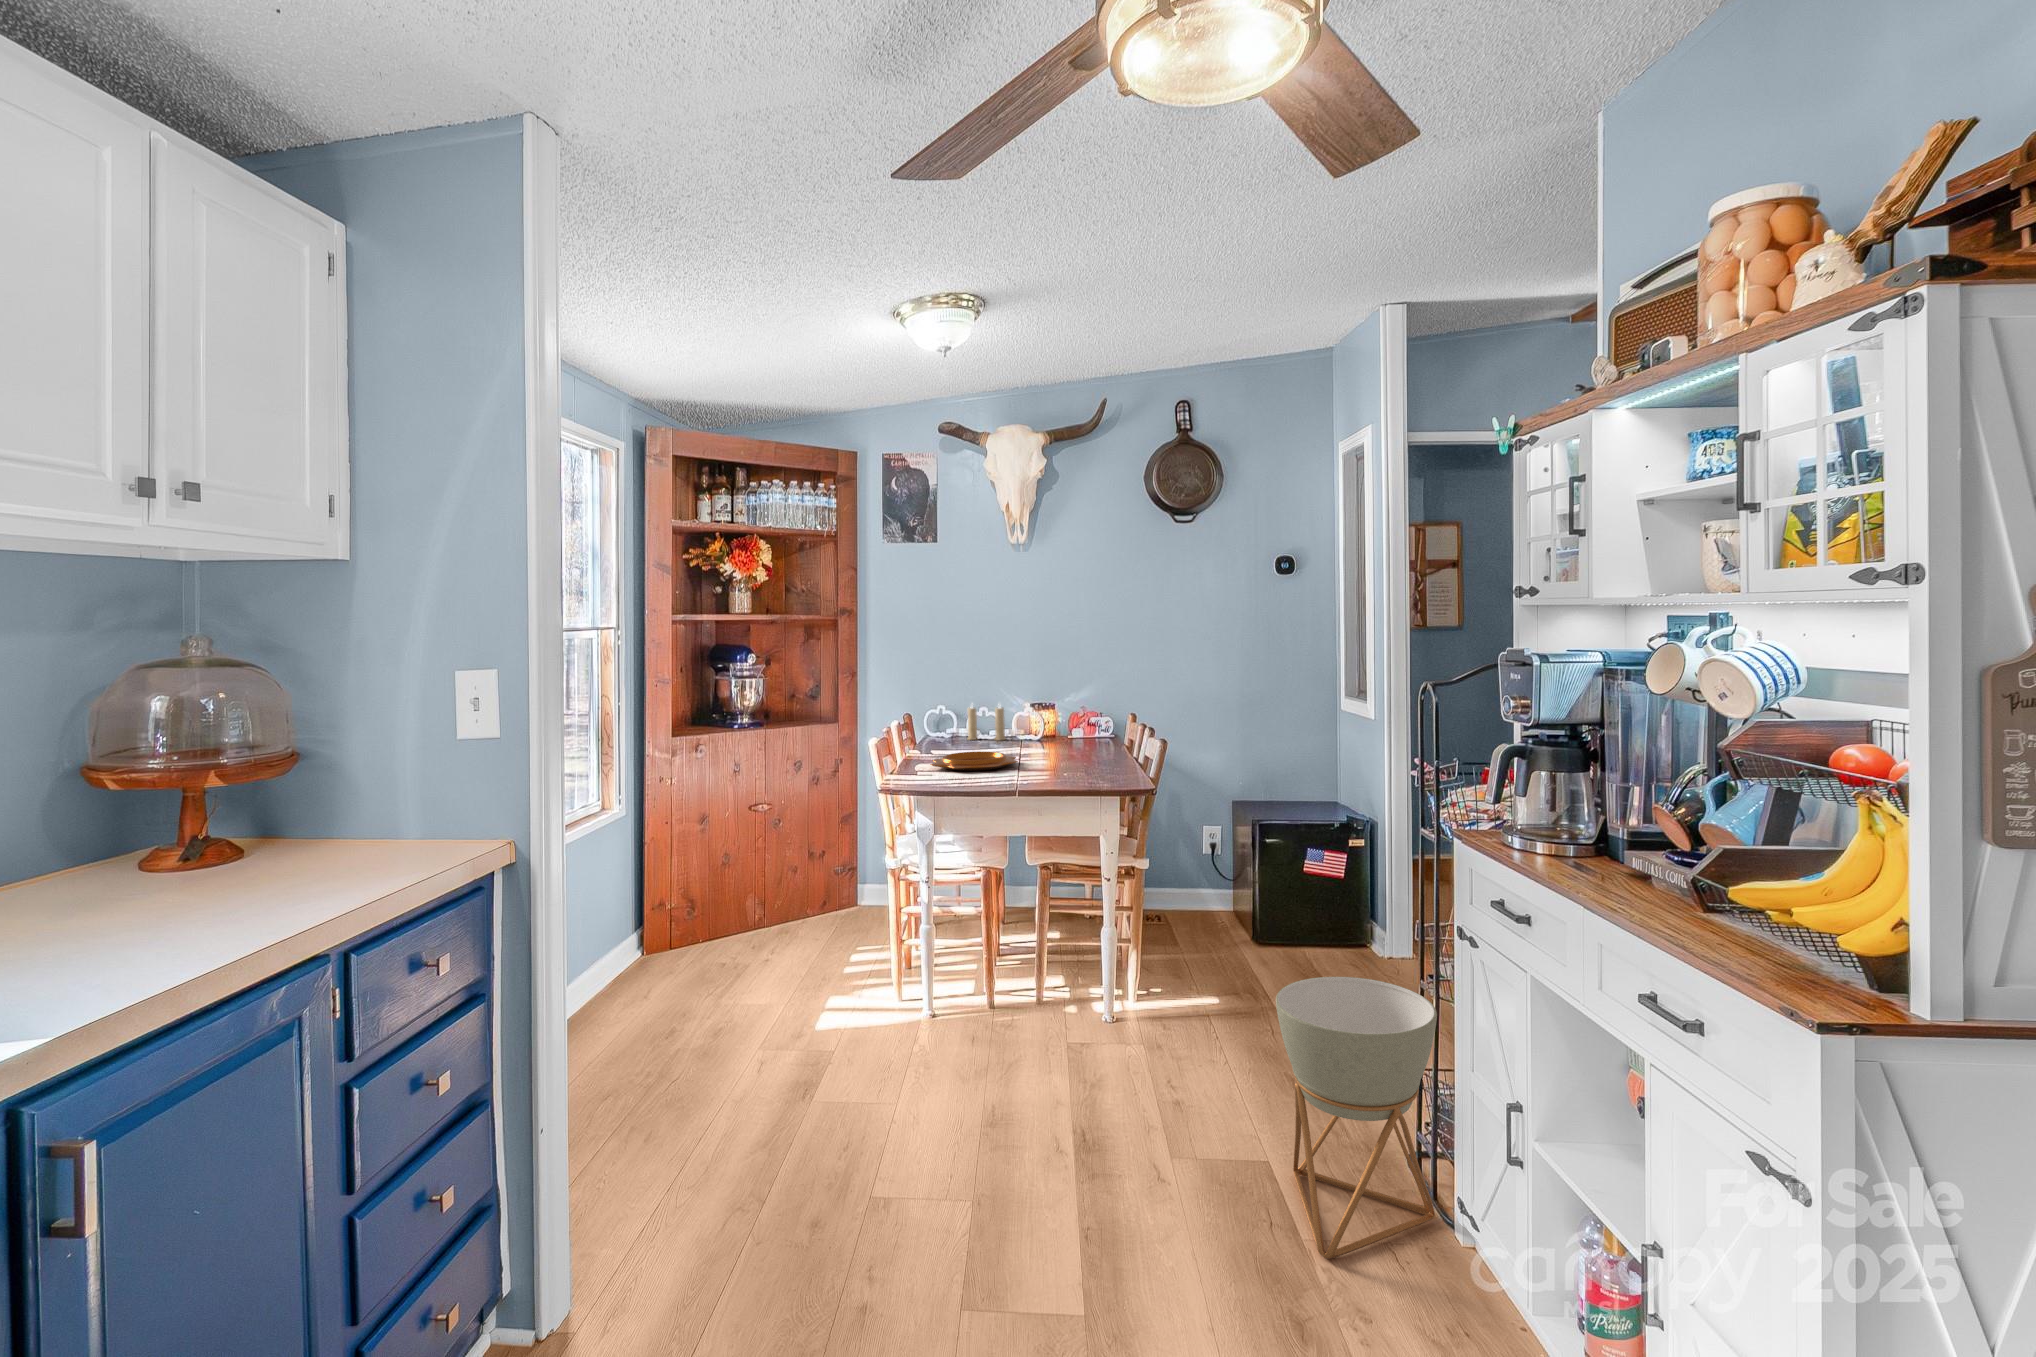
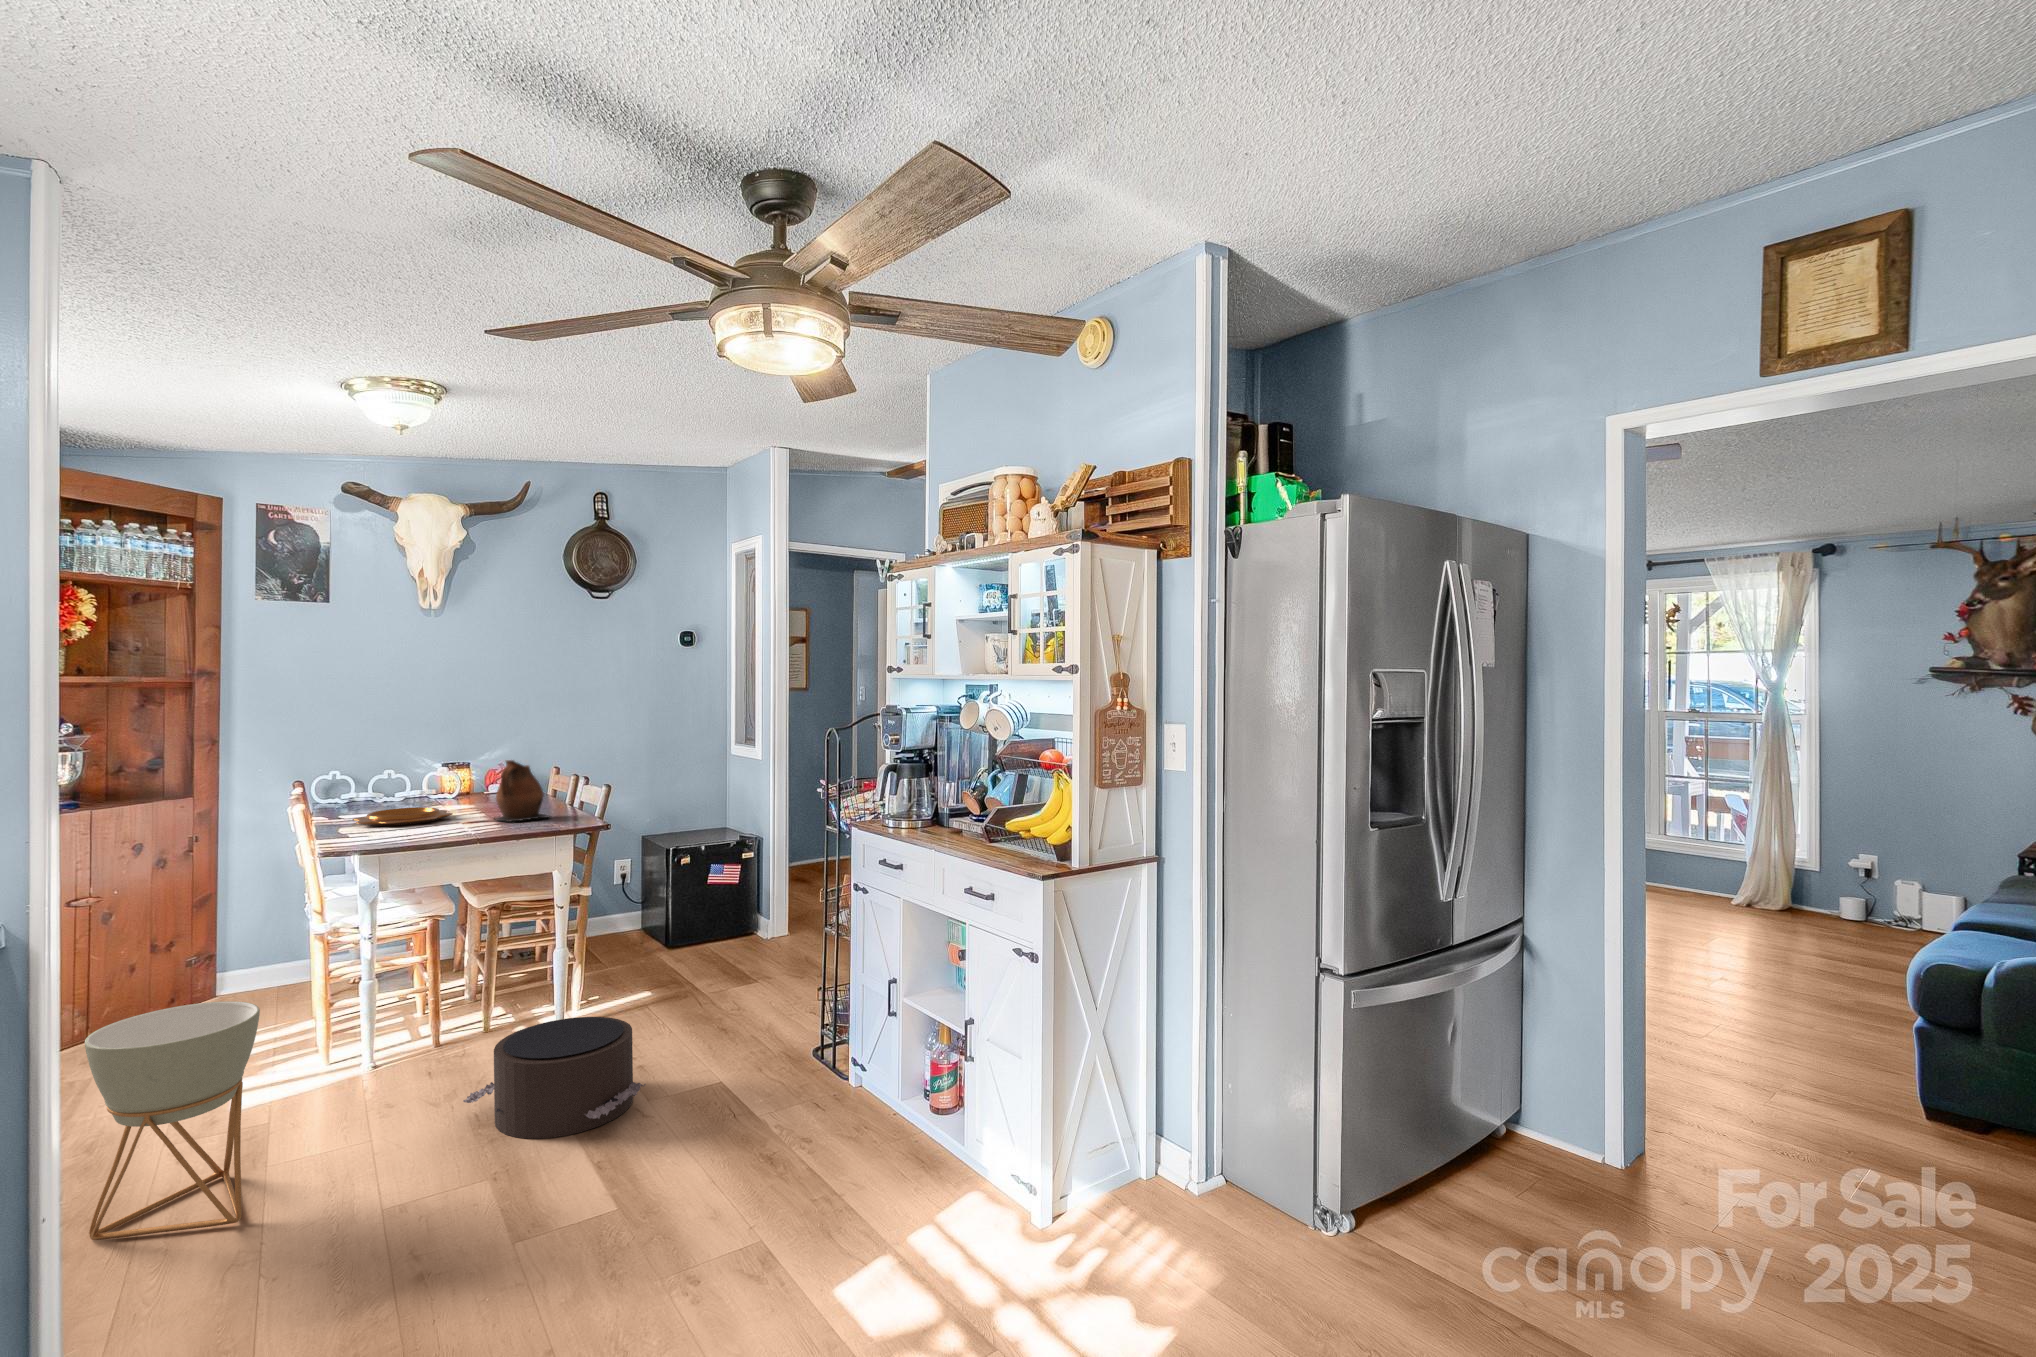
candle: present [968,704,1006,740] -> none [365,761,413,802]
ceramic pitcher: none [1048,707,1108,776] -> present [495,760,549,822]
planter: present [1276,977,1437,1259] -> present [85,1001,260,1240]
pouf: none [976,1021,1167,1176] -> present [463,1017,646,1139]

